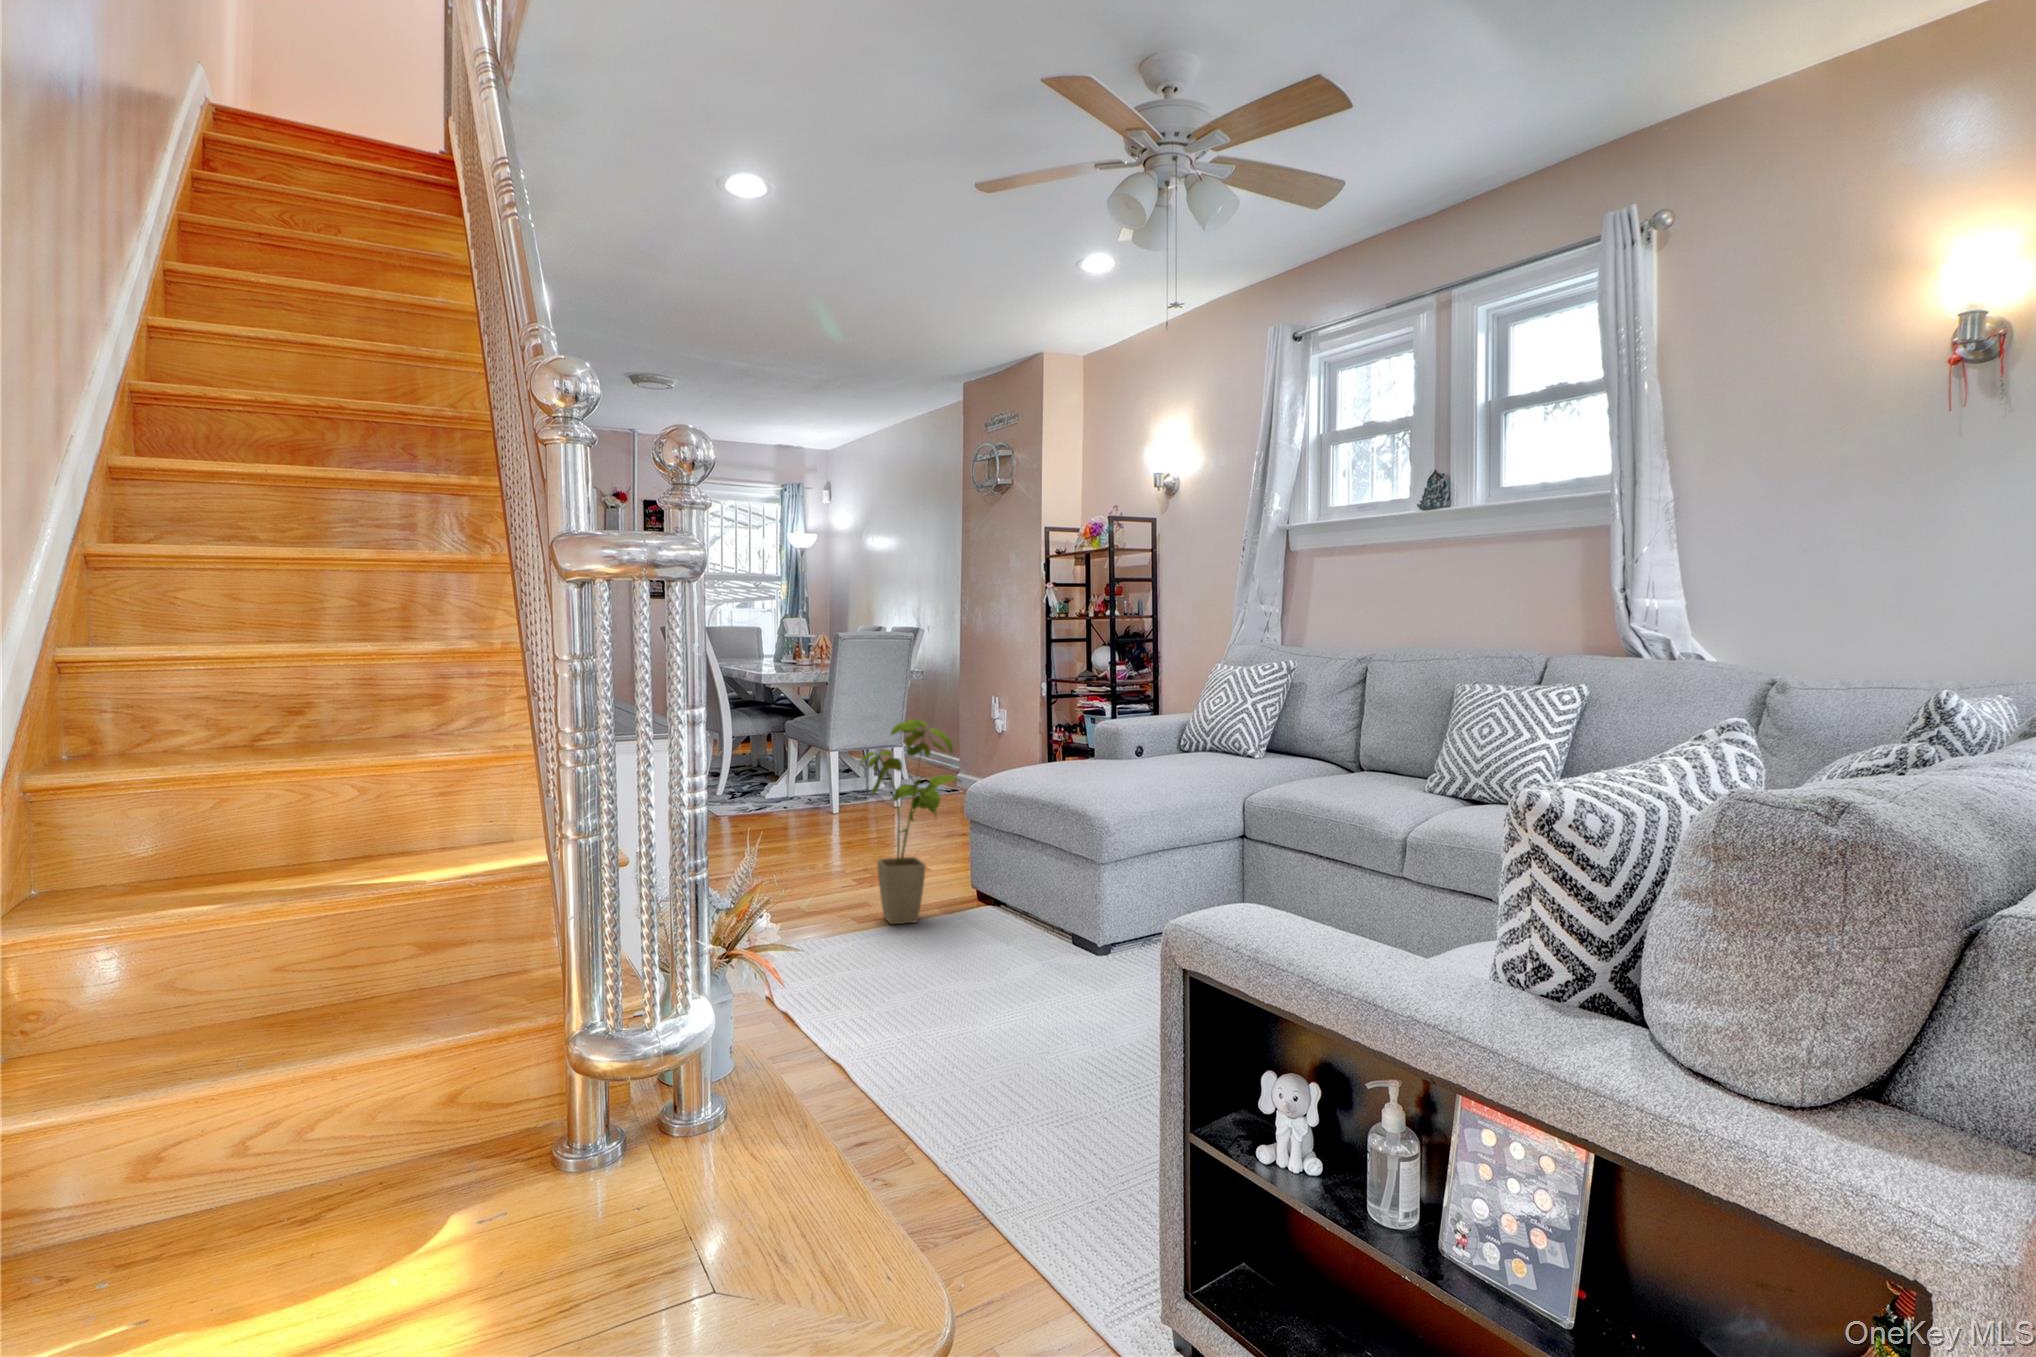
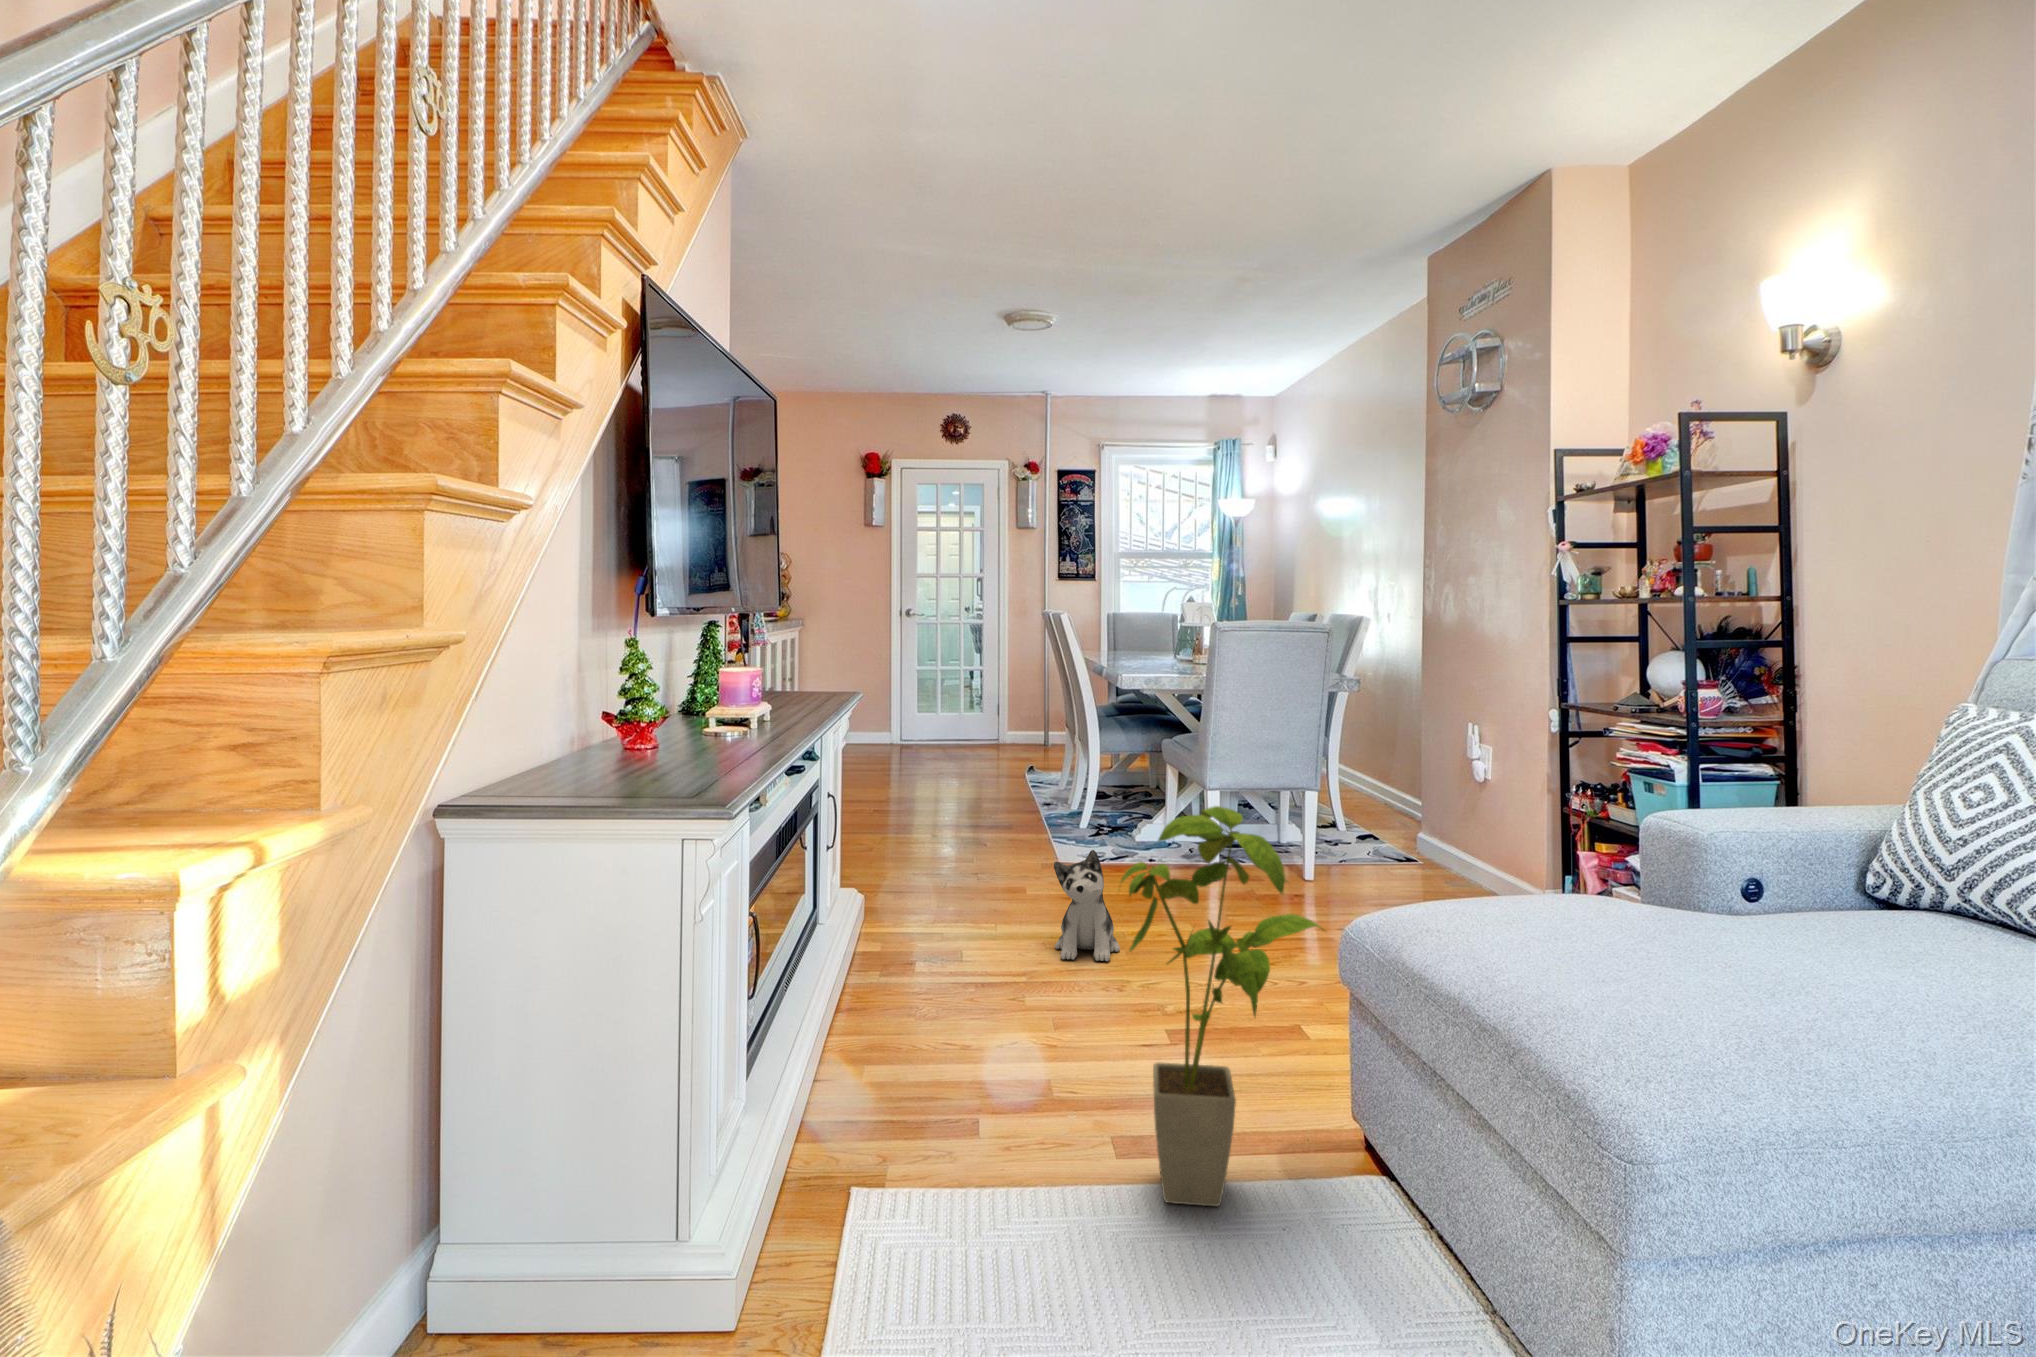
plush toy: none [753,779,797,852] -> present [1054,850,1120,961]

